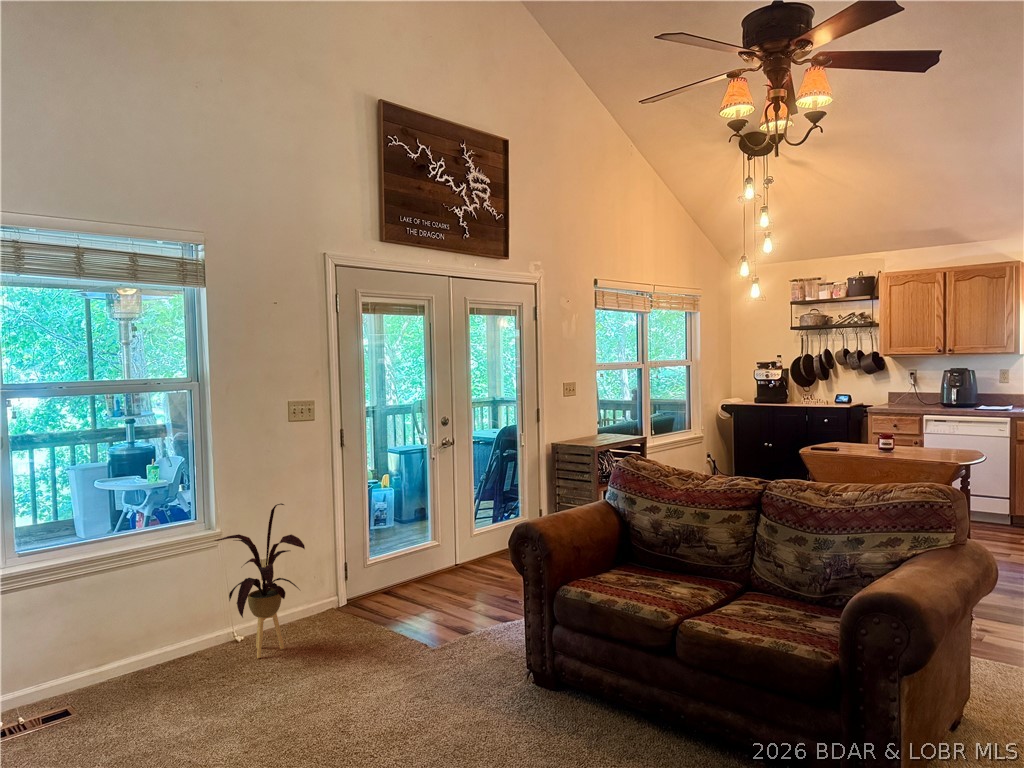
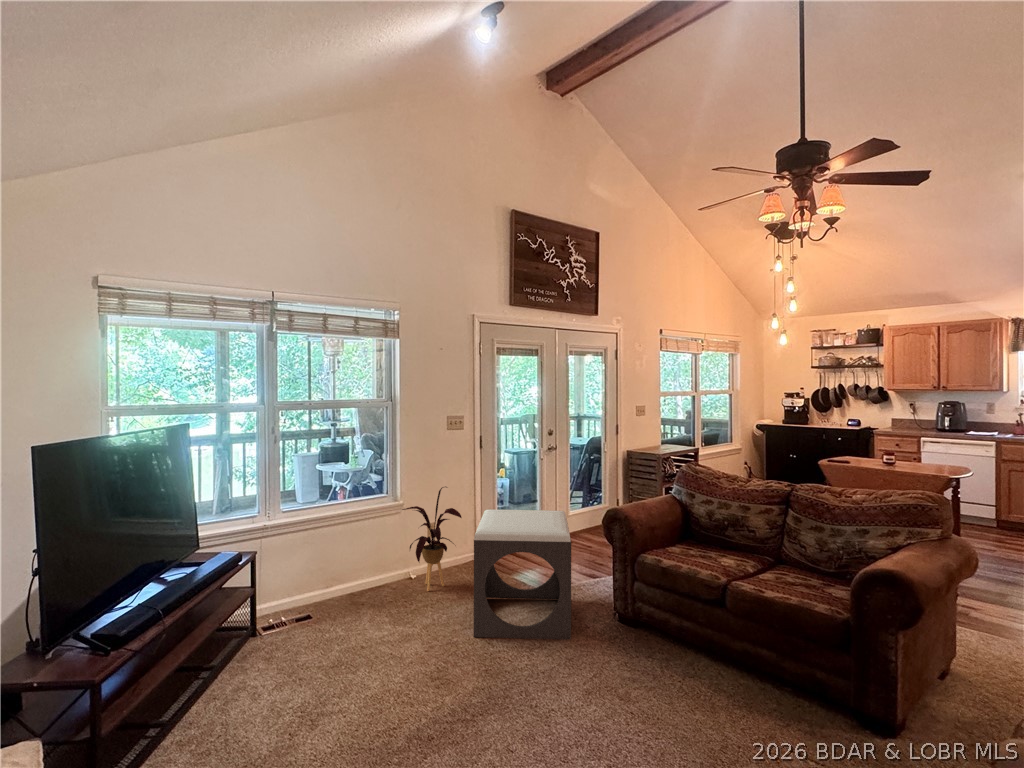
footstool: none [313,531,461,725] -> present [474,510,571,640]

